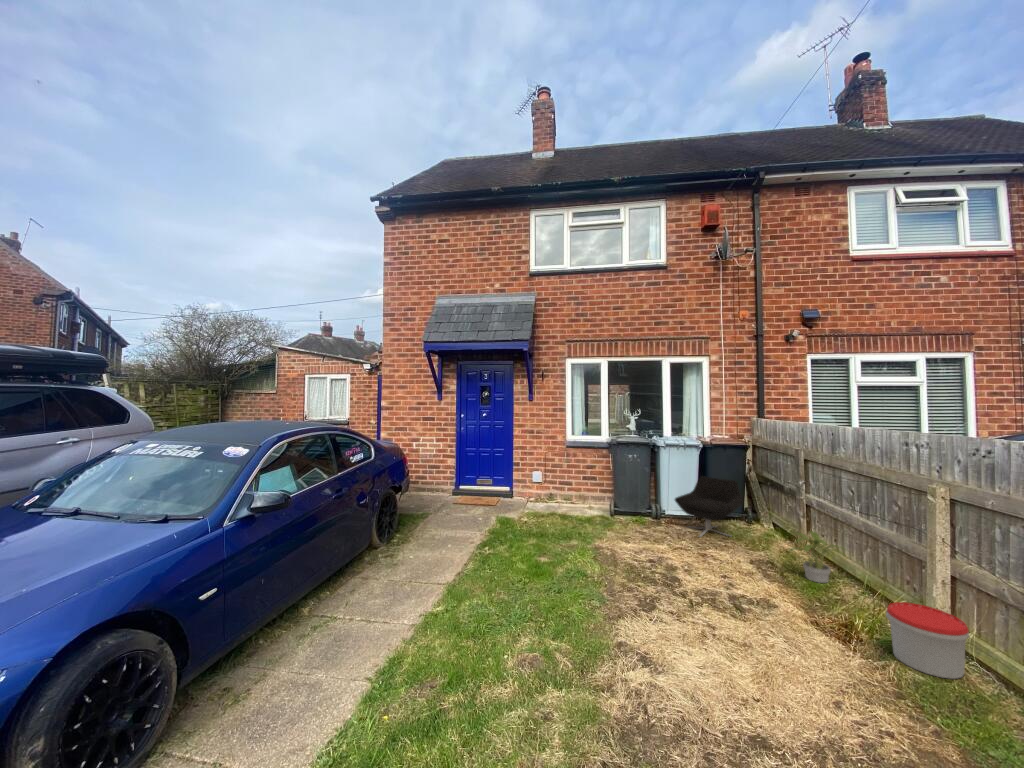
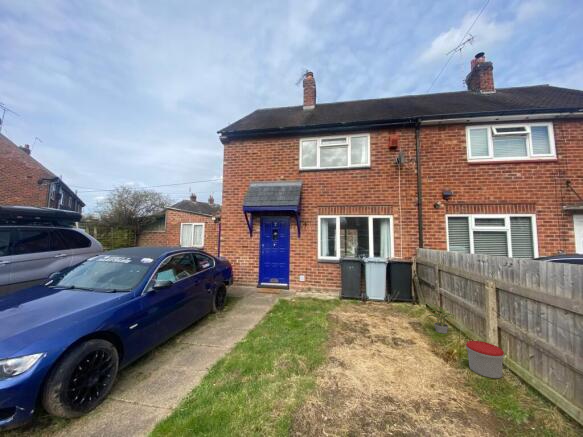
lounge chair: present [675,476,743,537] -> none [373,278,409,310]

